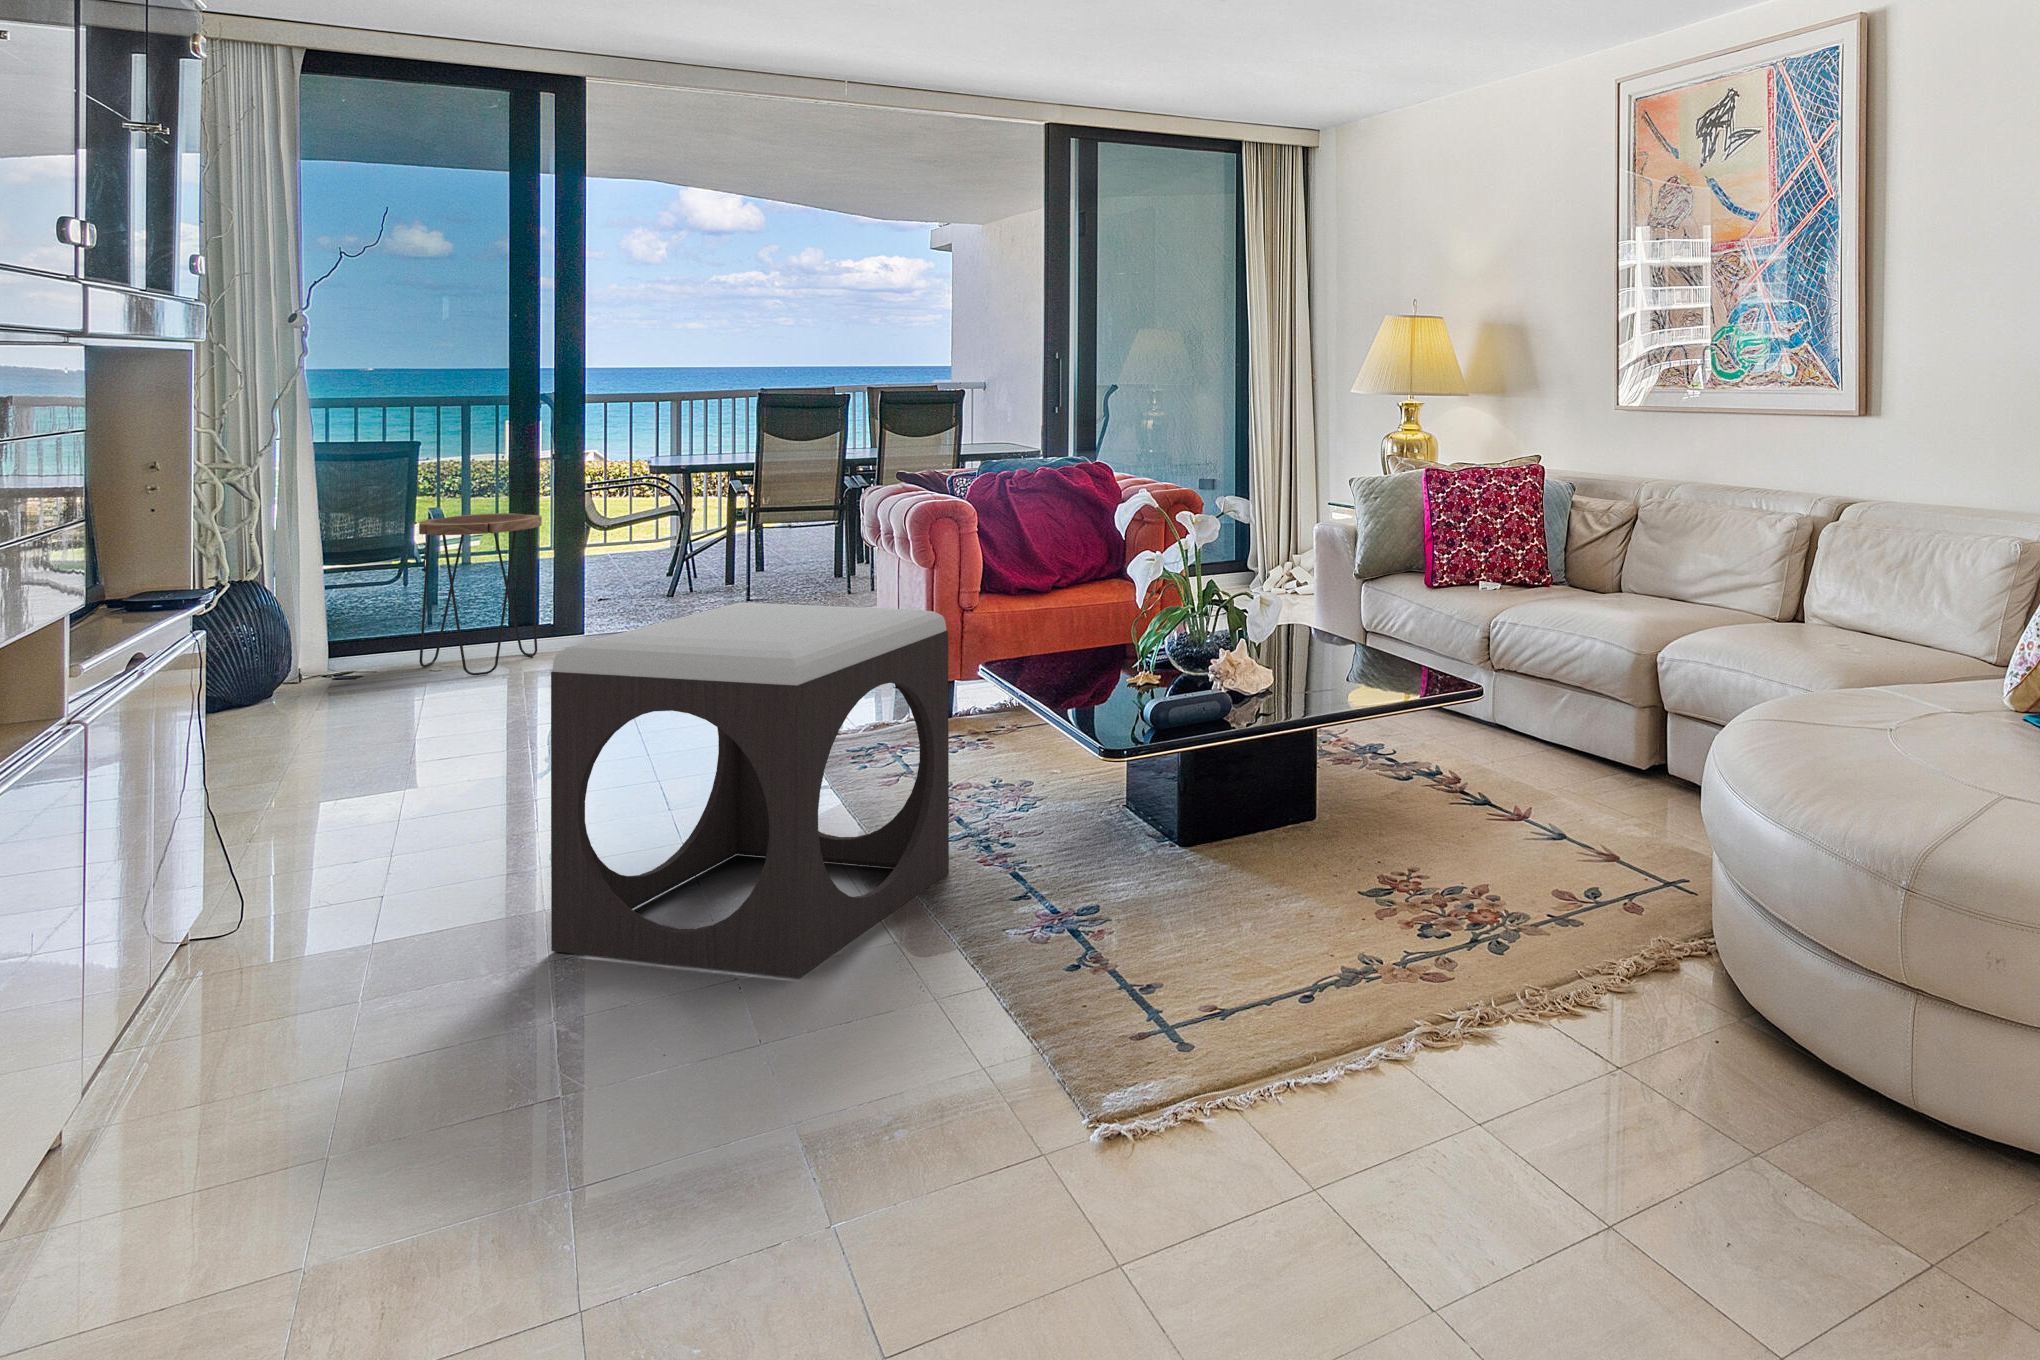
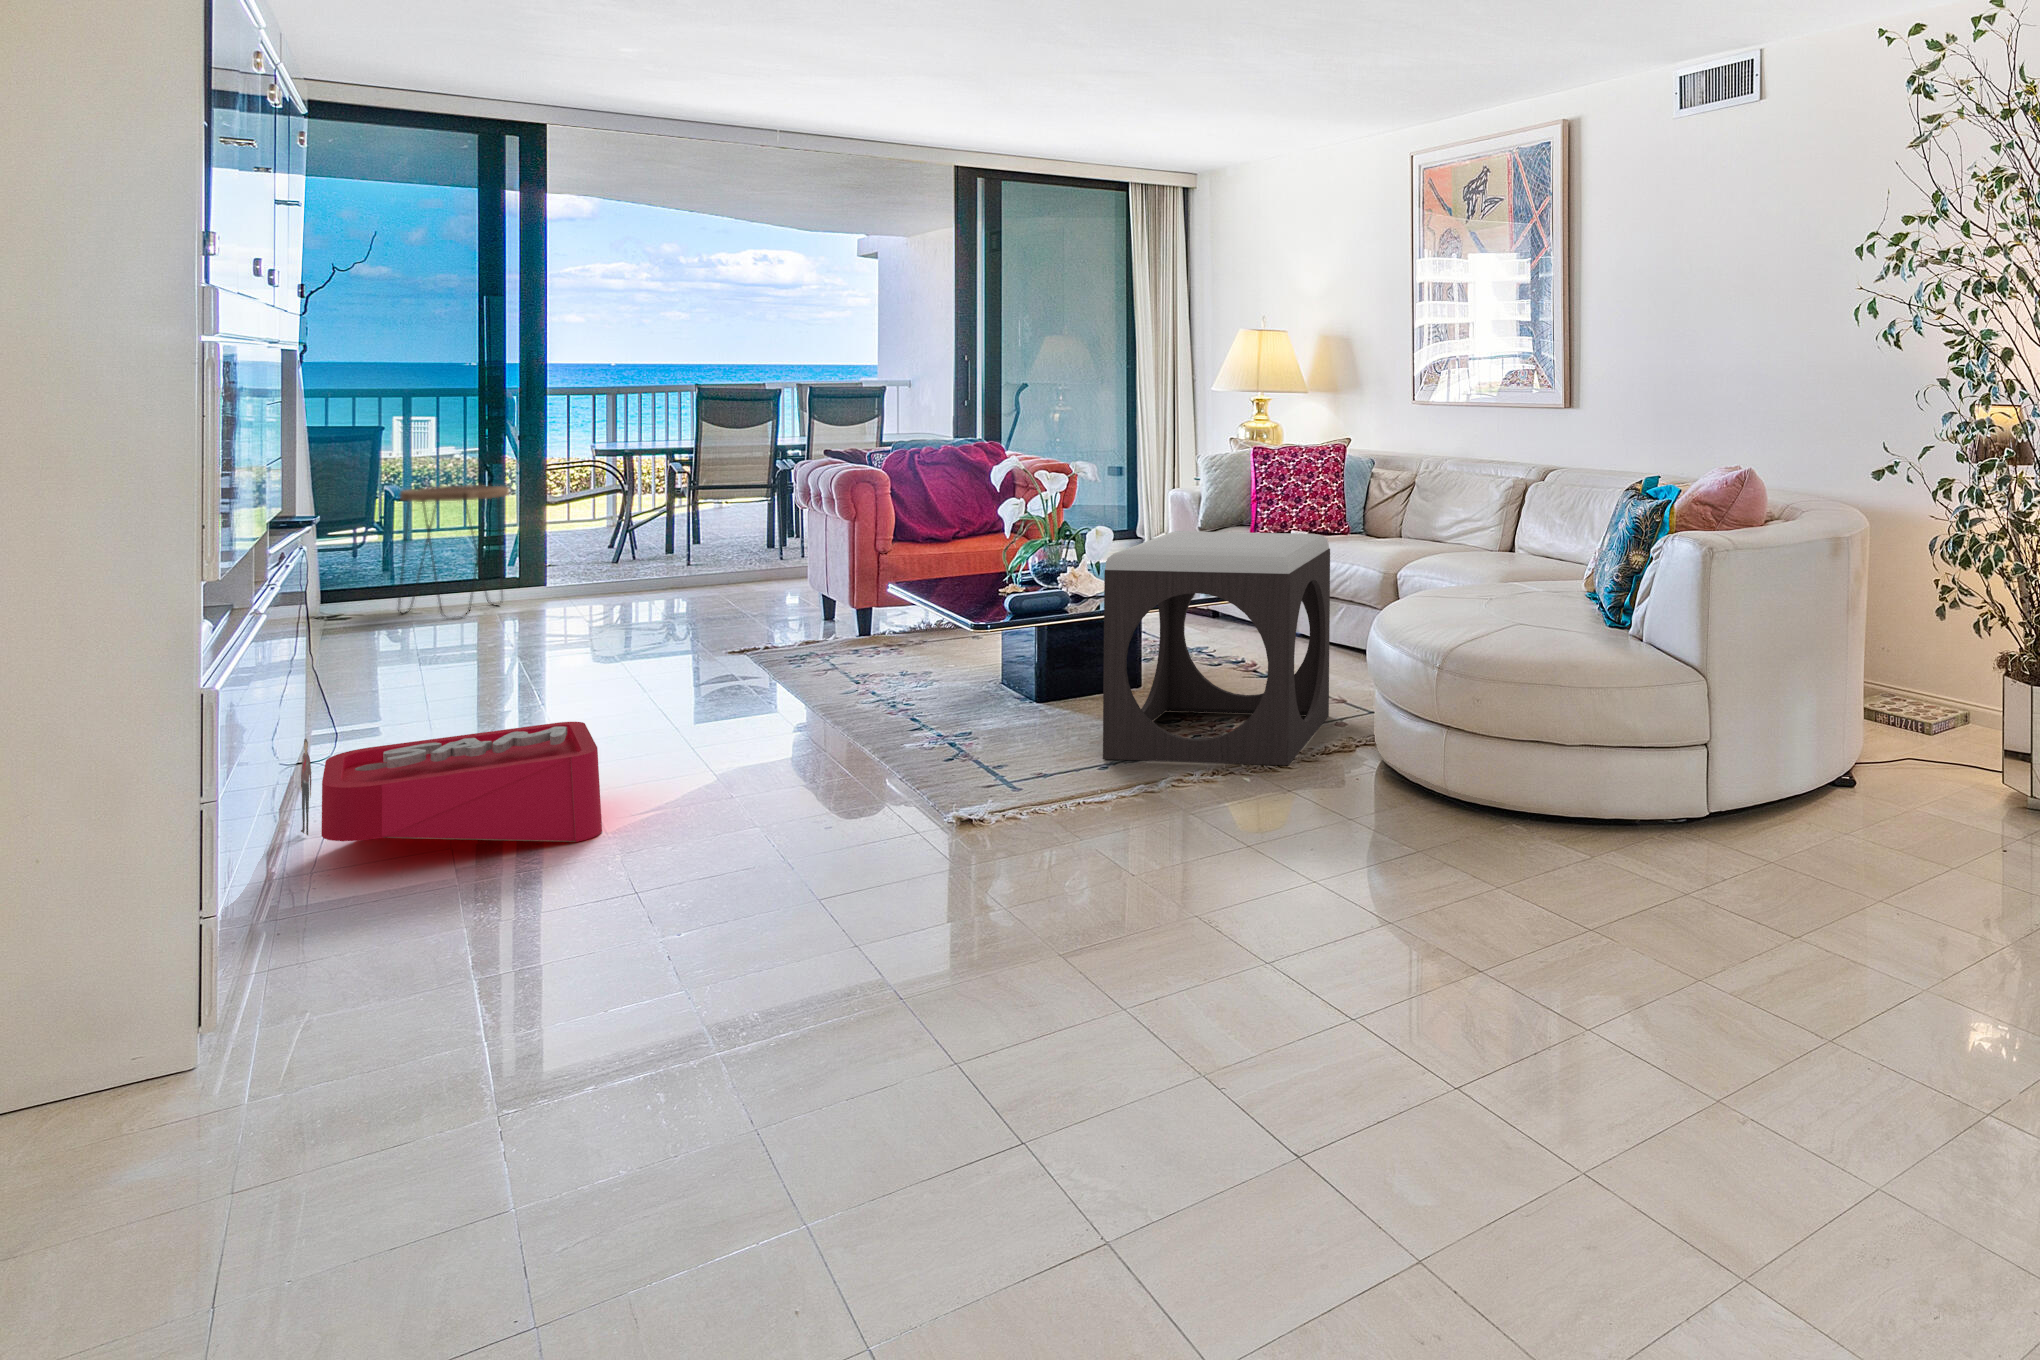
footstool: present [551,602,949,978] -> present [1103,531,1330,765]
storage bin: none [138,908,570,1150] -> present [301,722,602,842]

